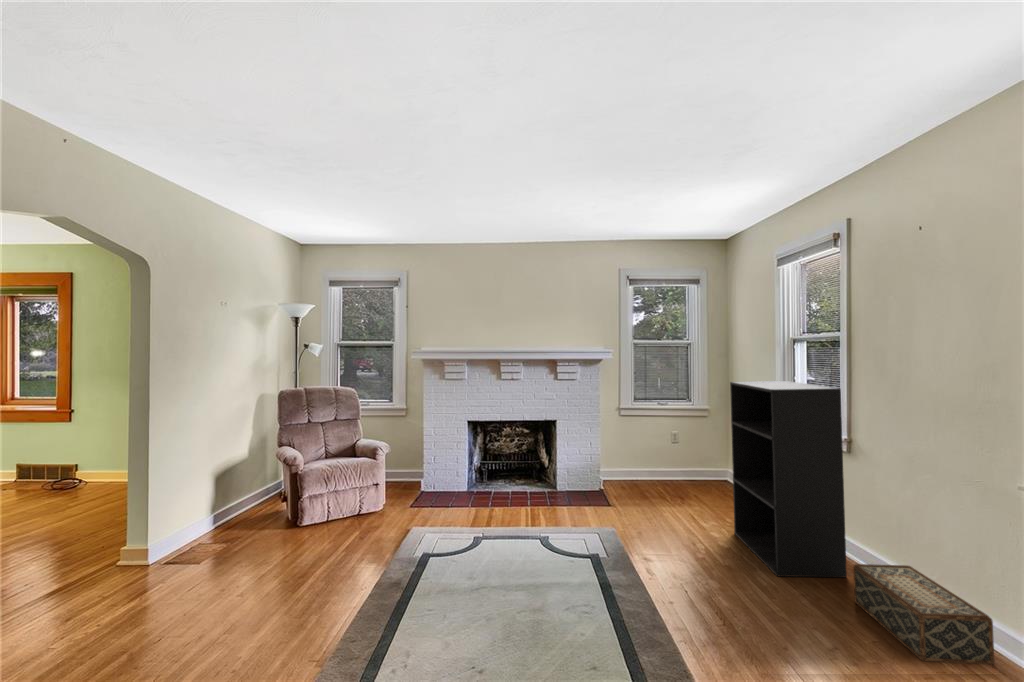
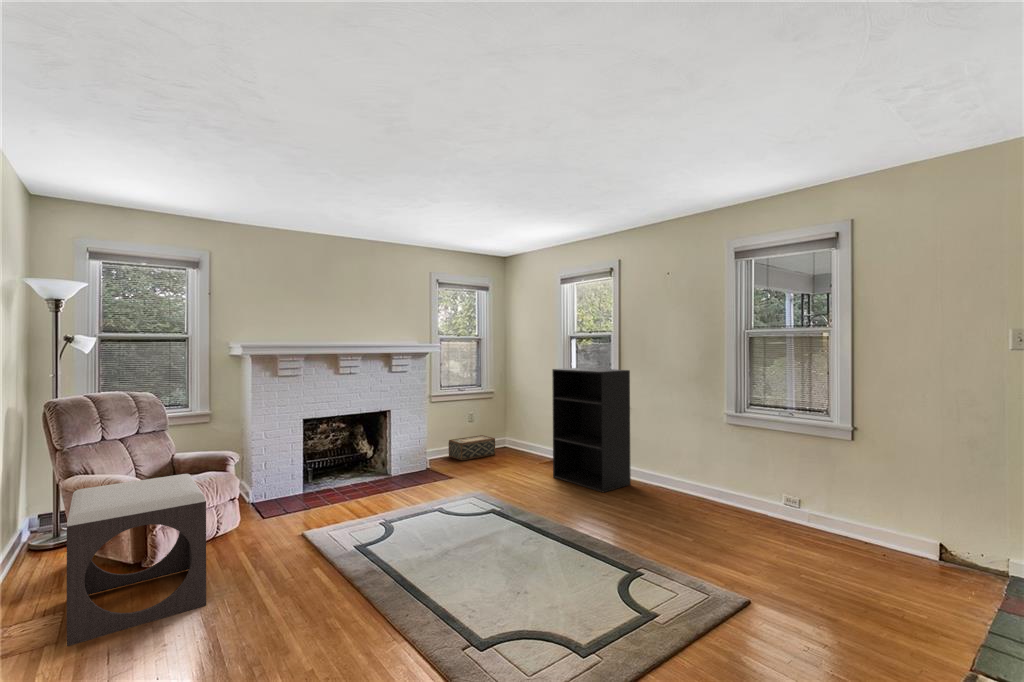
footstool: none [194,458,315,568] -> present [67,474,206,646]
woven basket: present [853,564,994,664] -> present [449,435,495,460]

